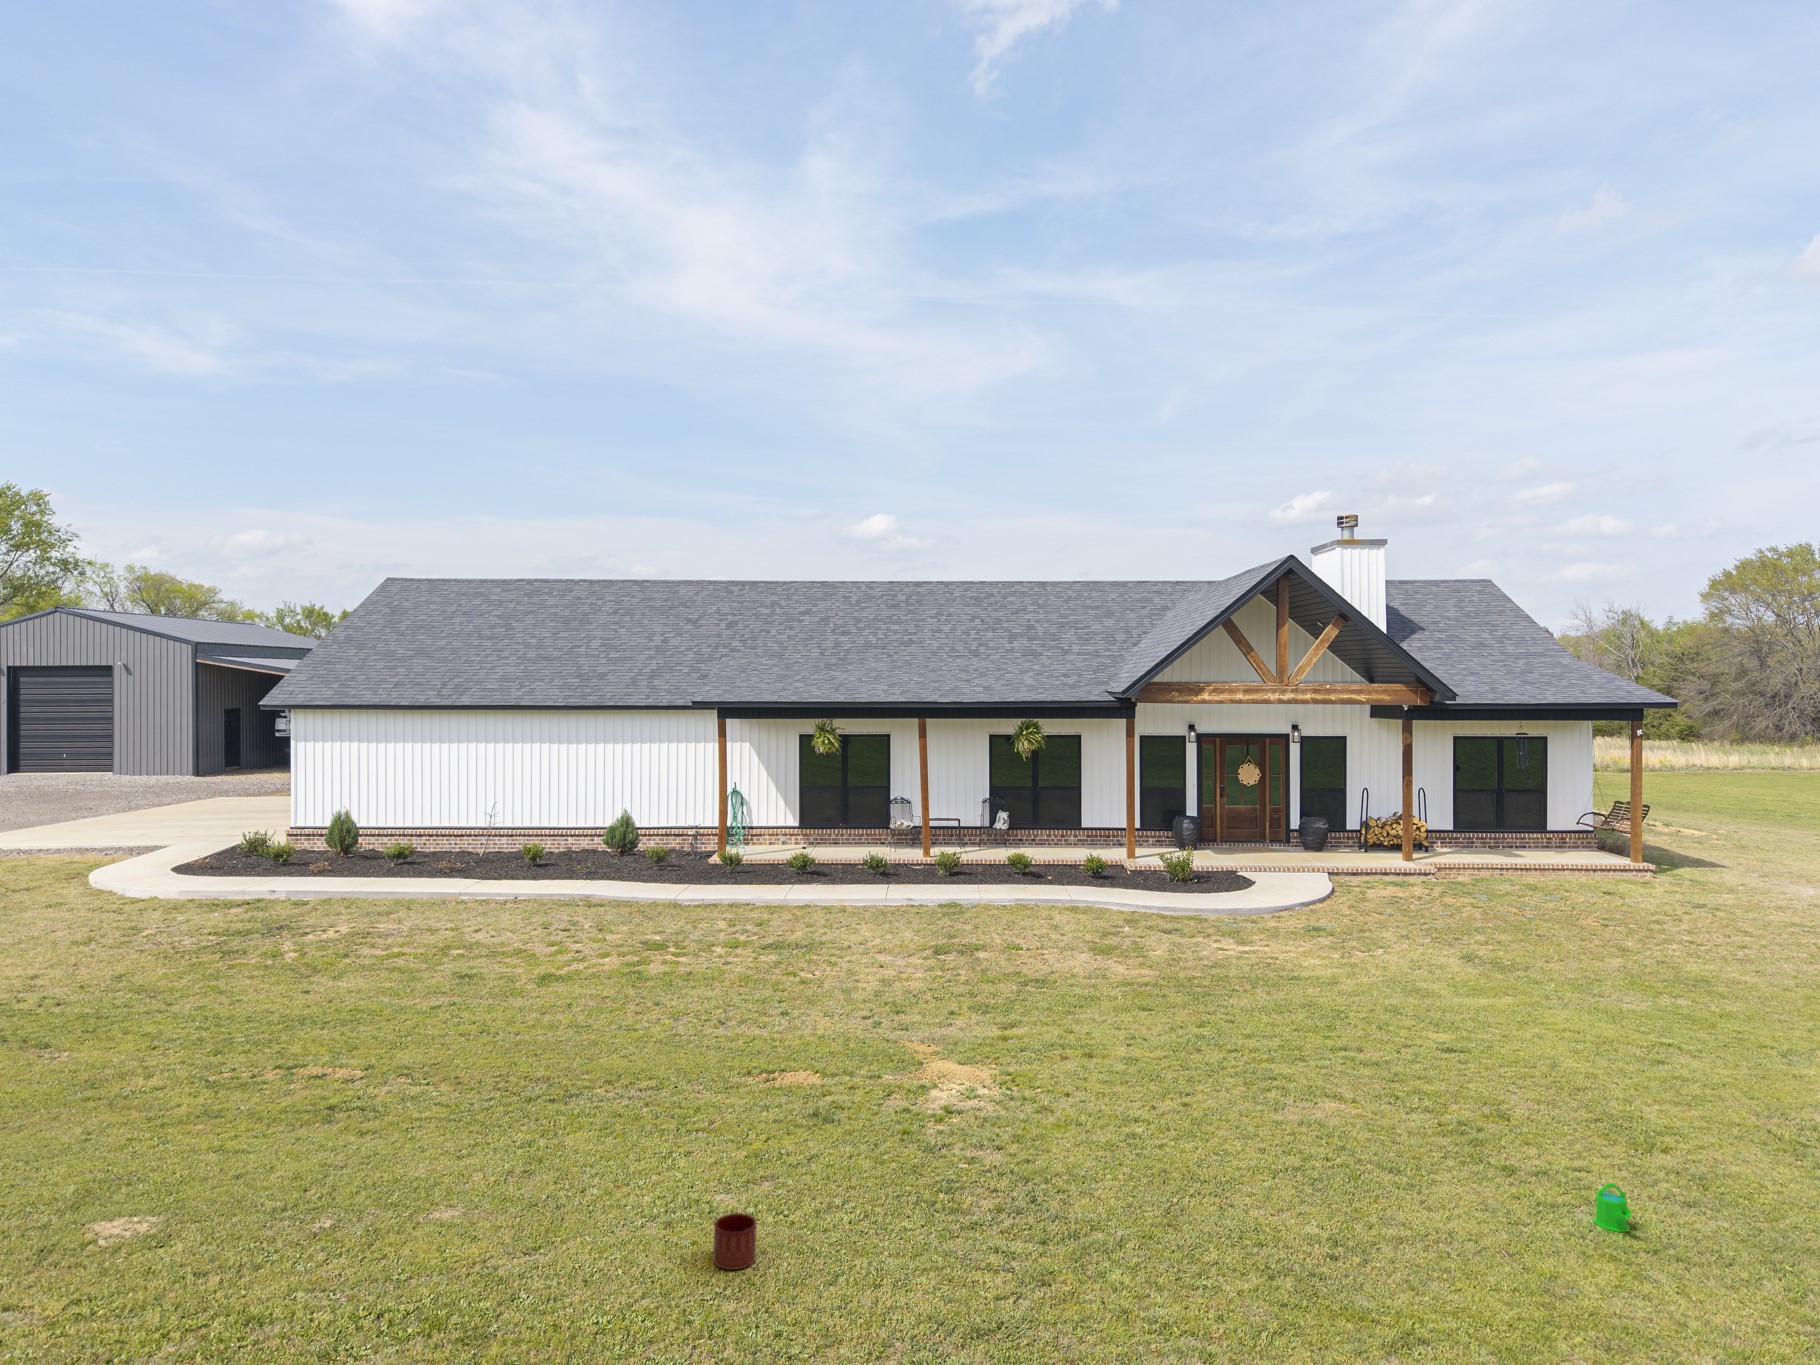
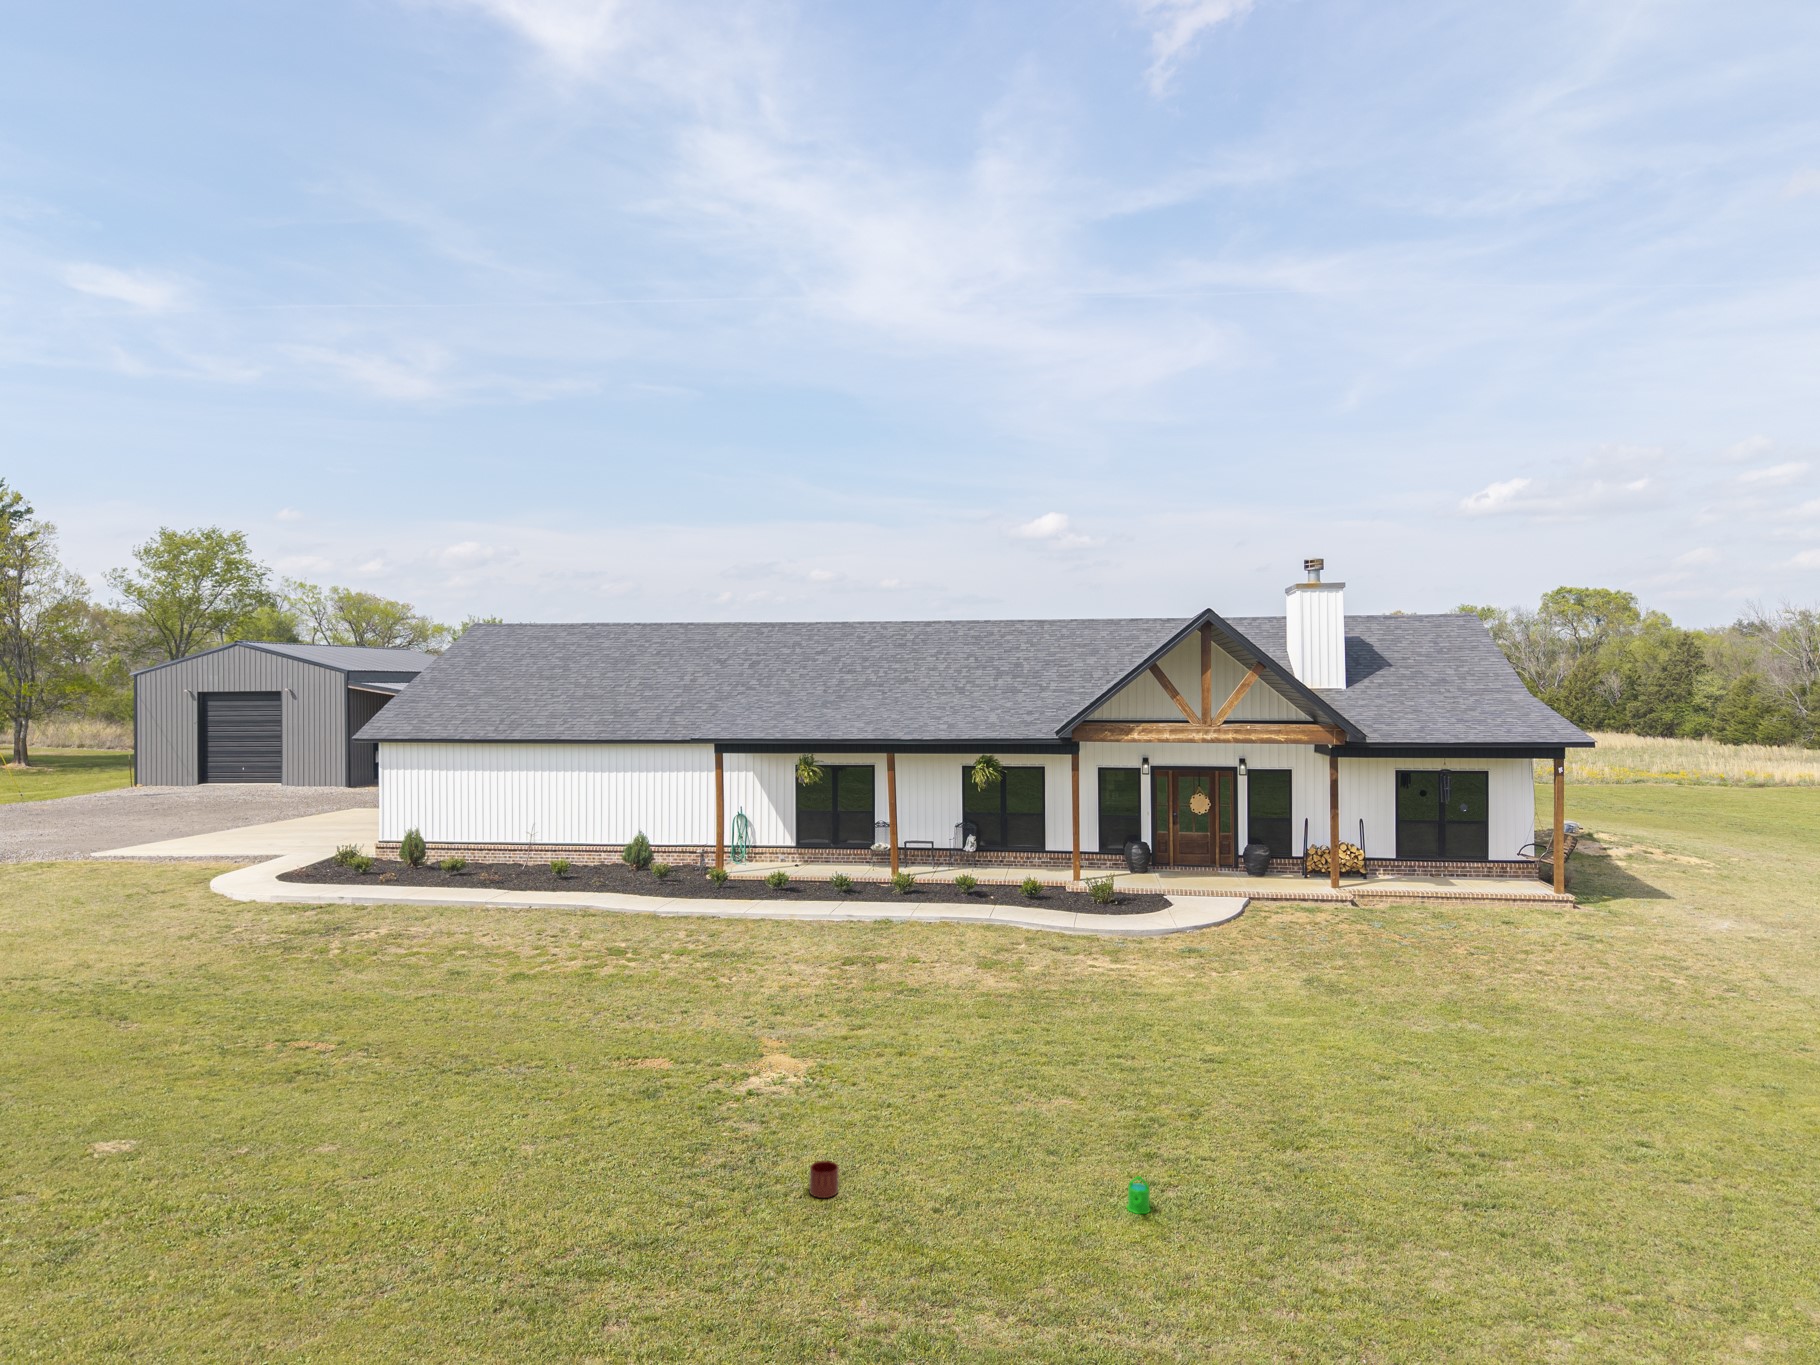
planter: present [713,1213,757,1270] -> present [809,1161,839,1198]

